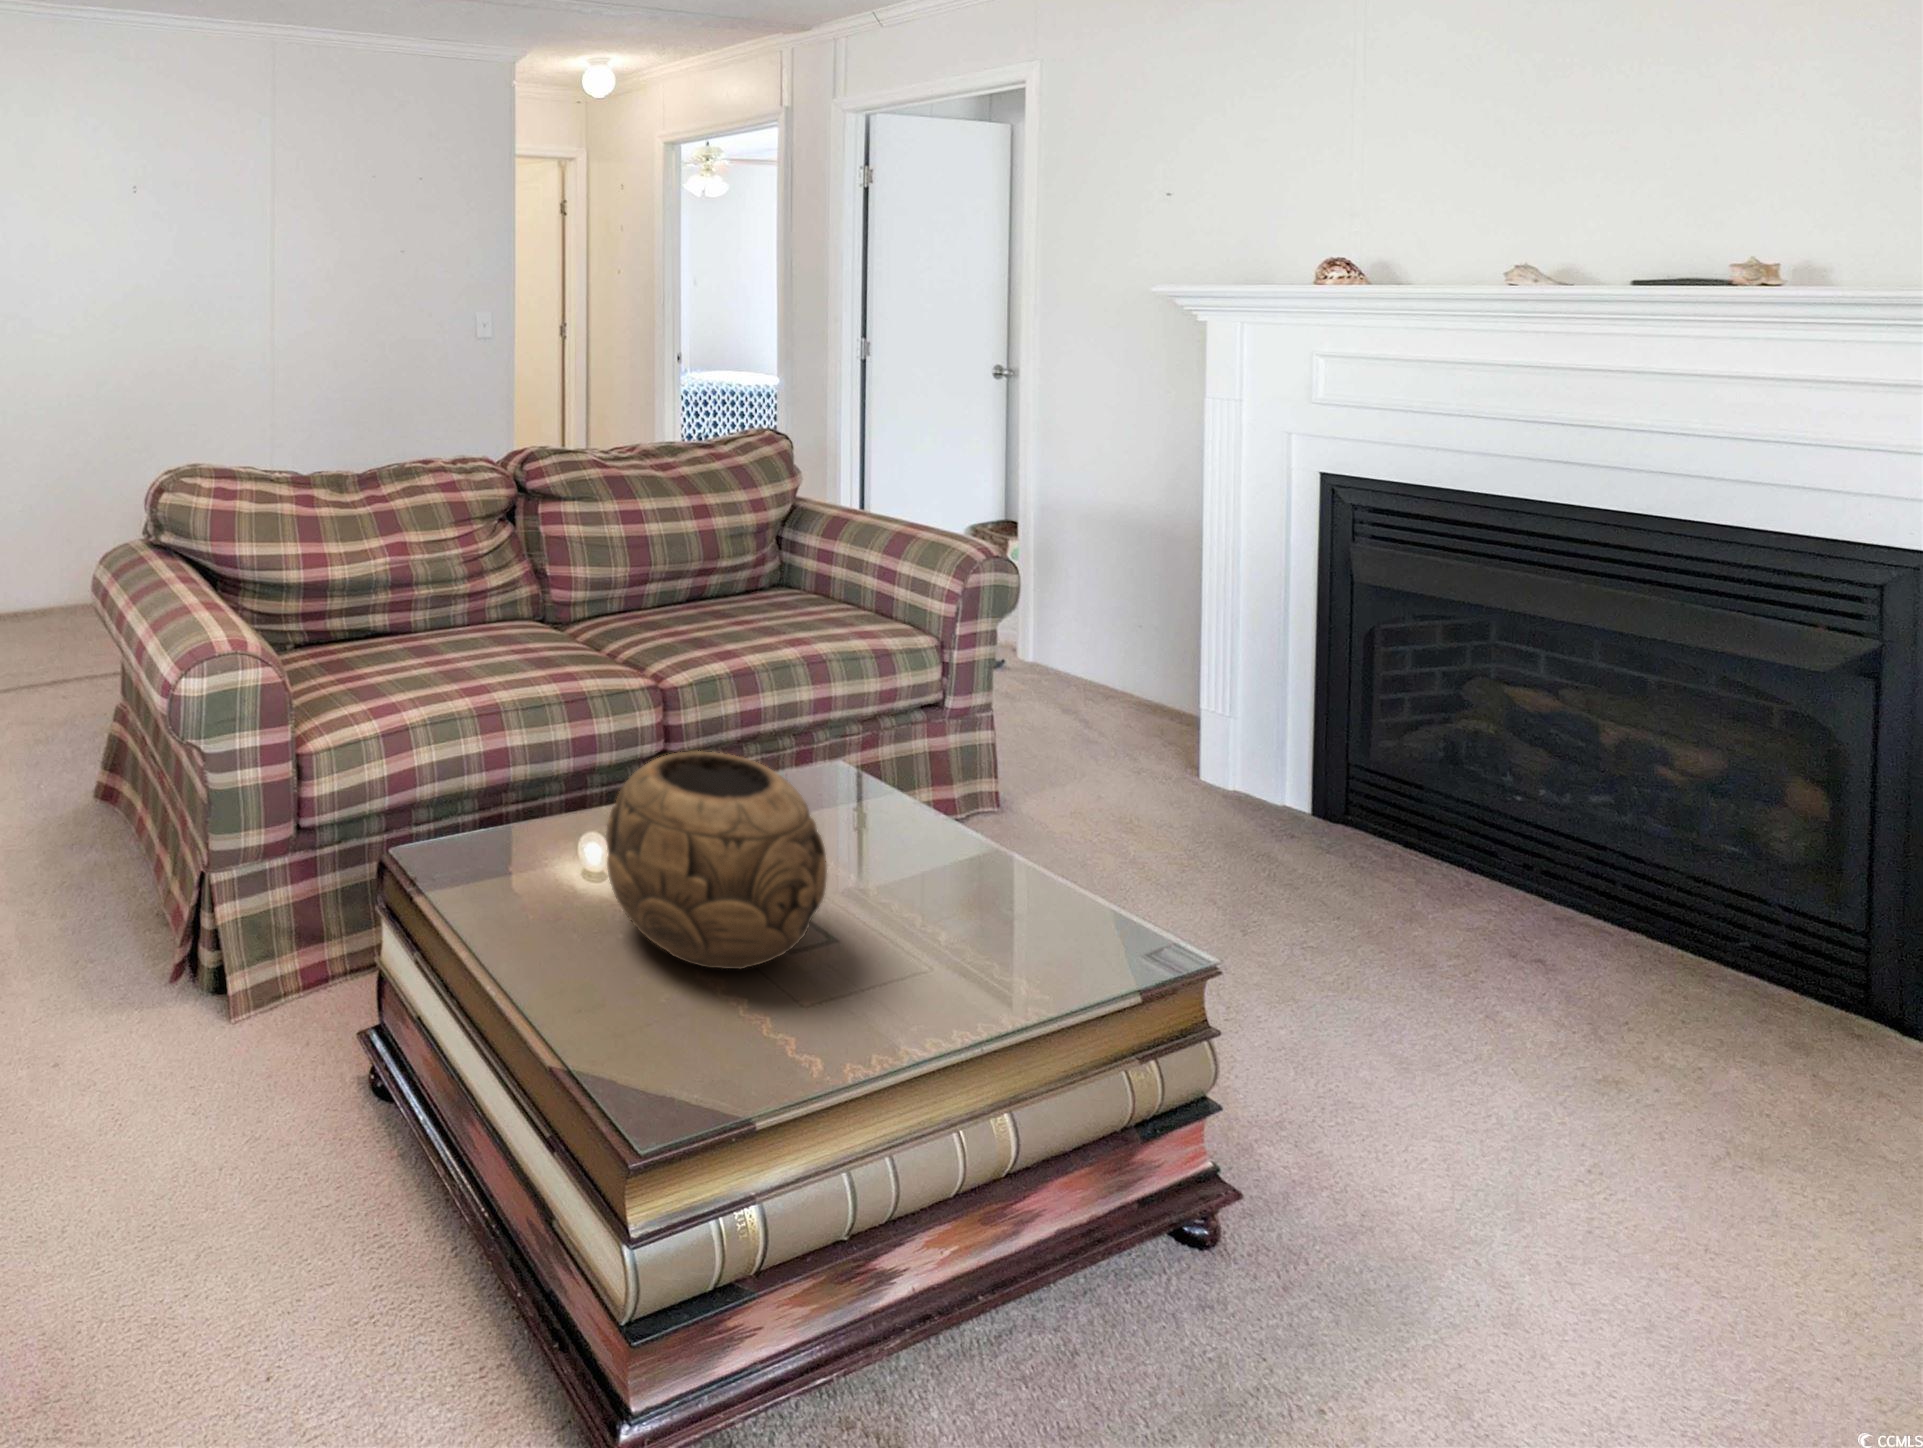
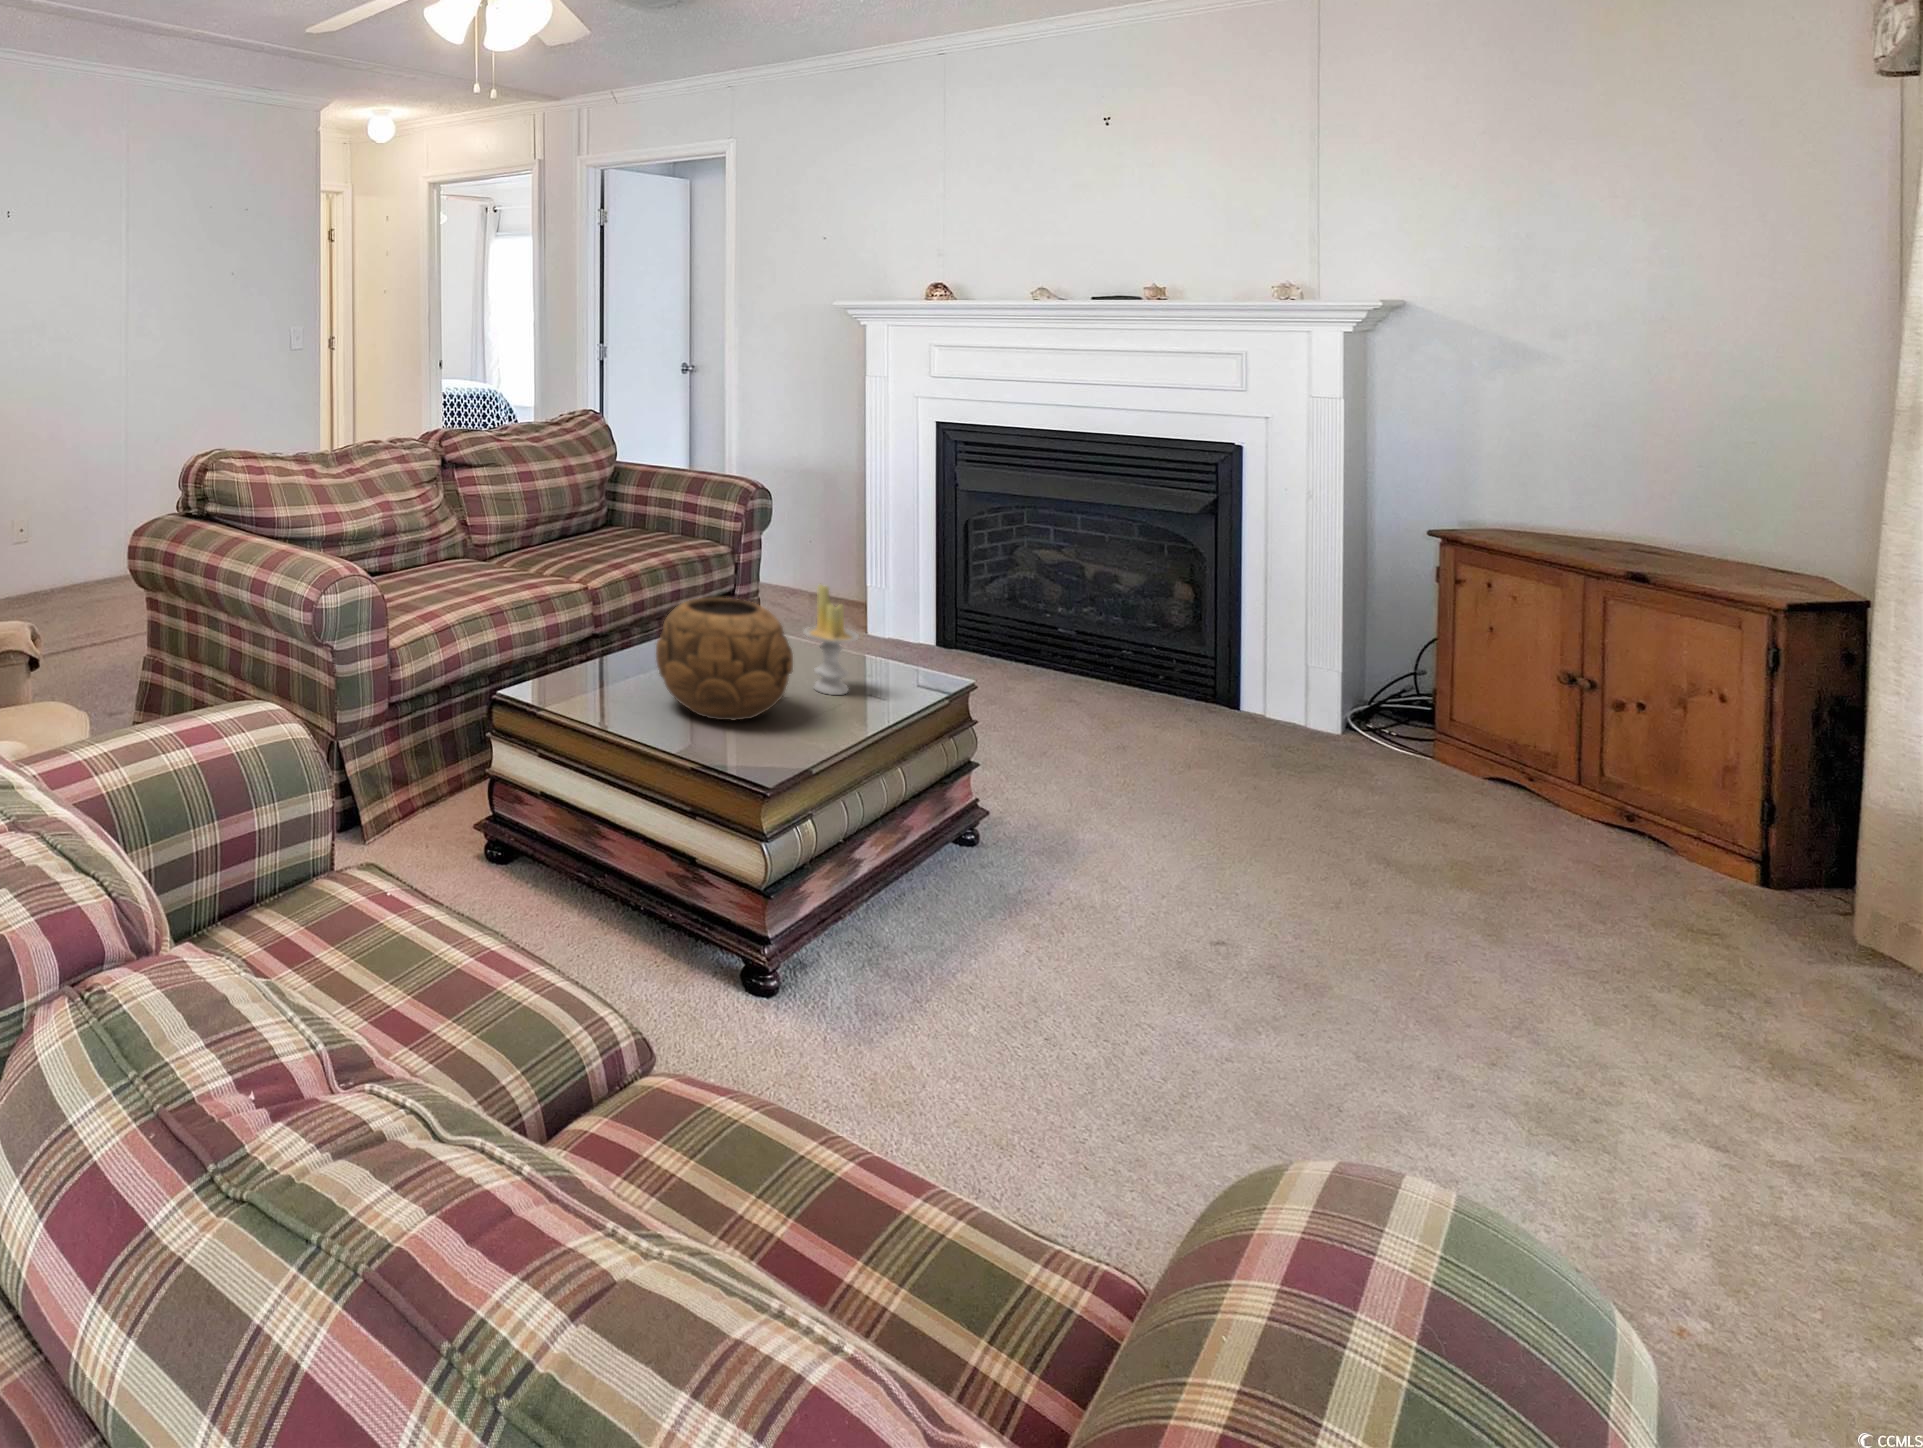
candle: none [889,749,986,942] -> present [804,585,859,695]

